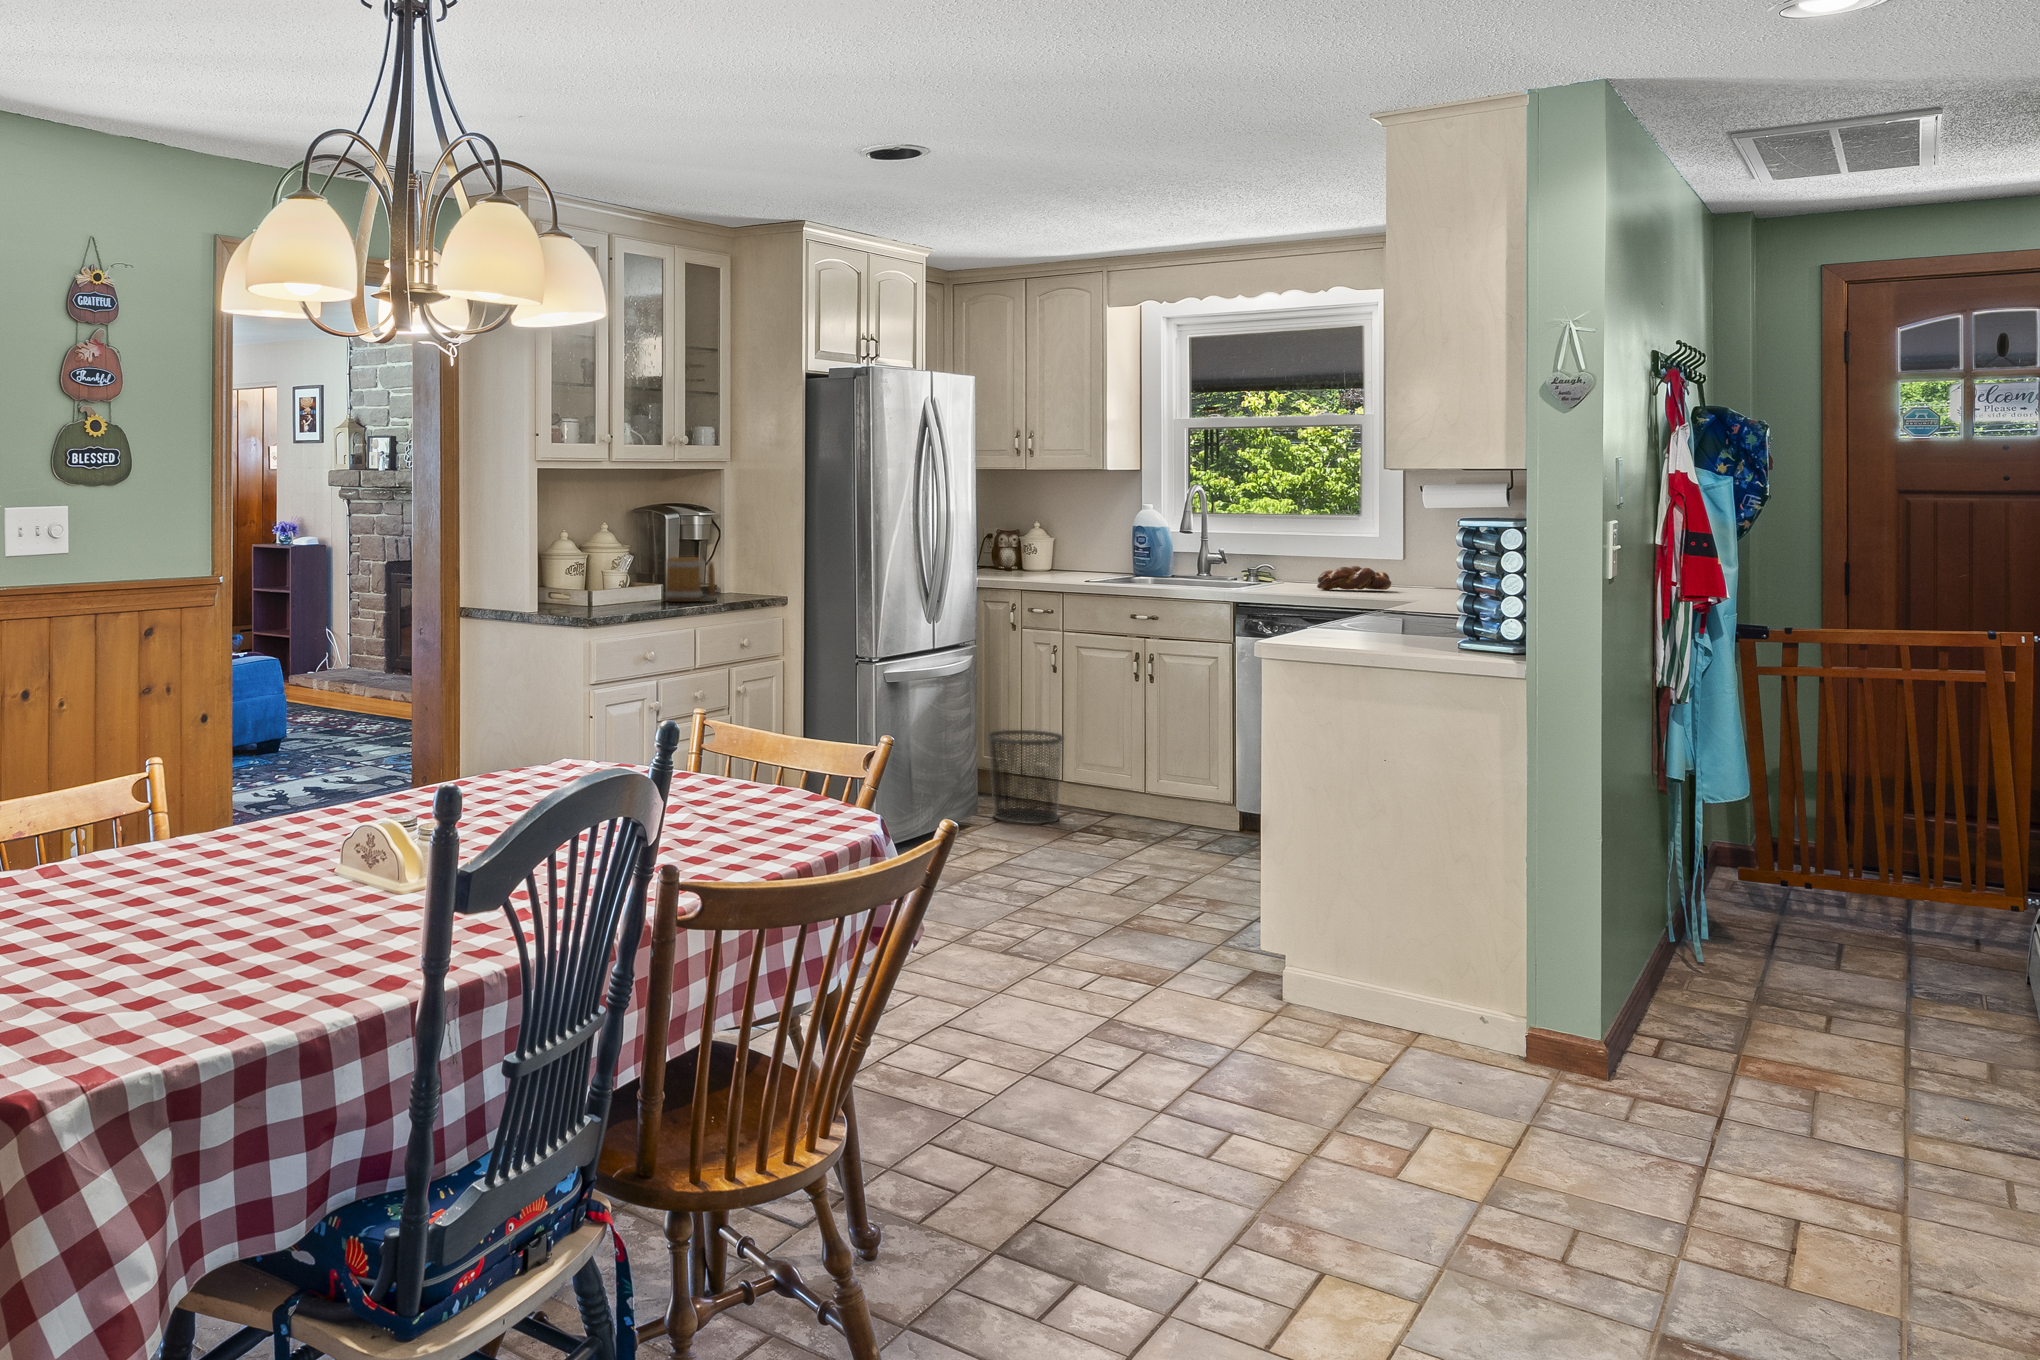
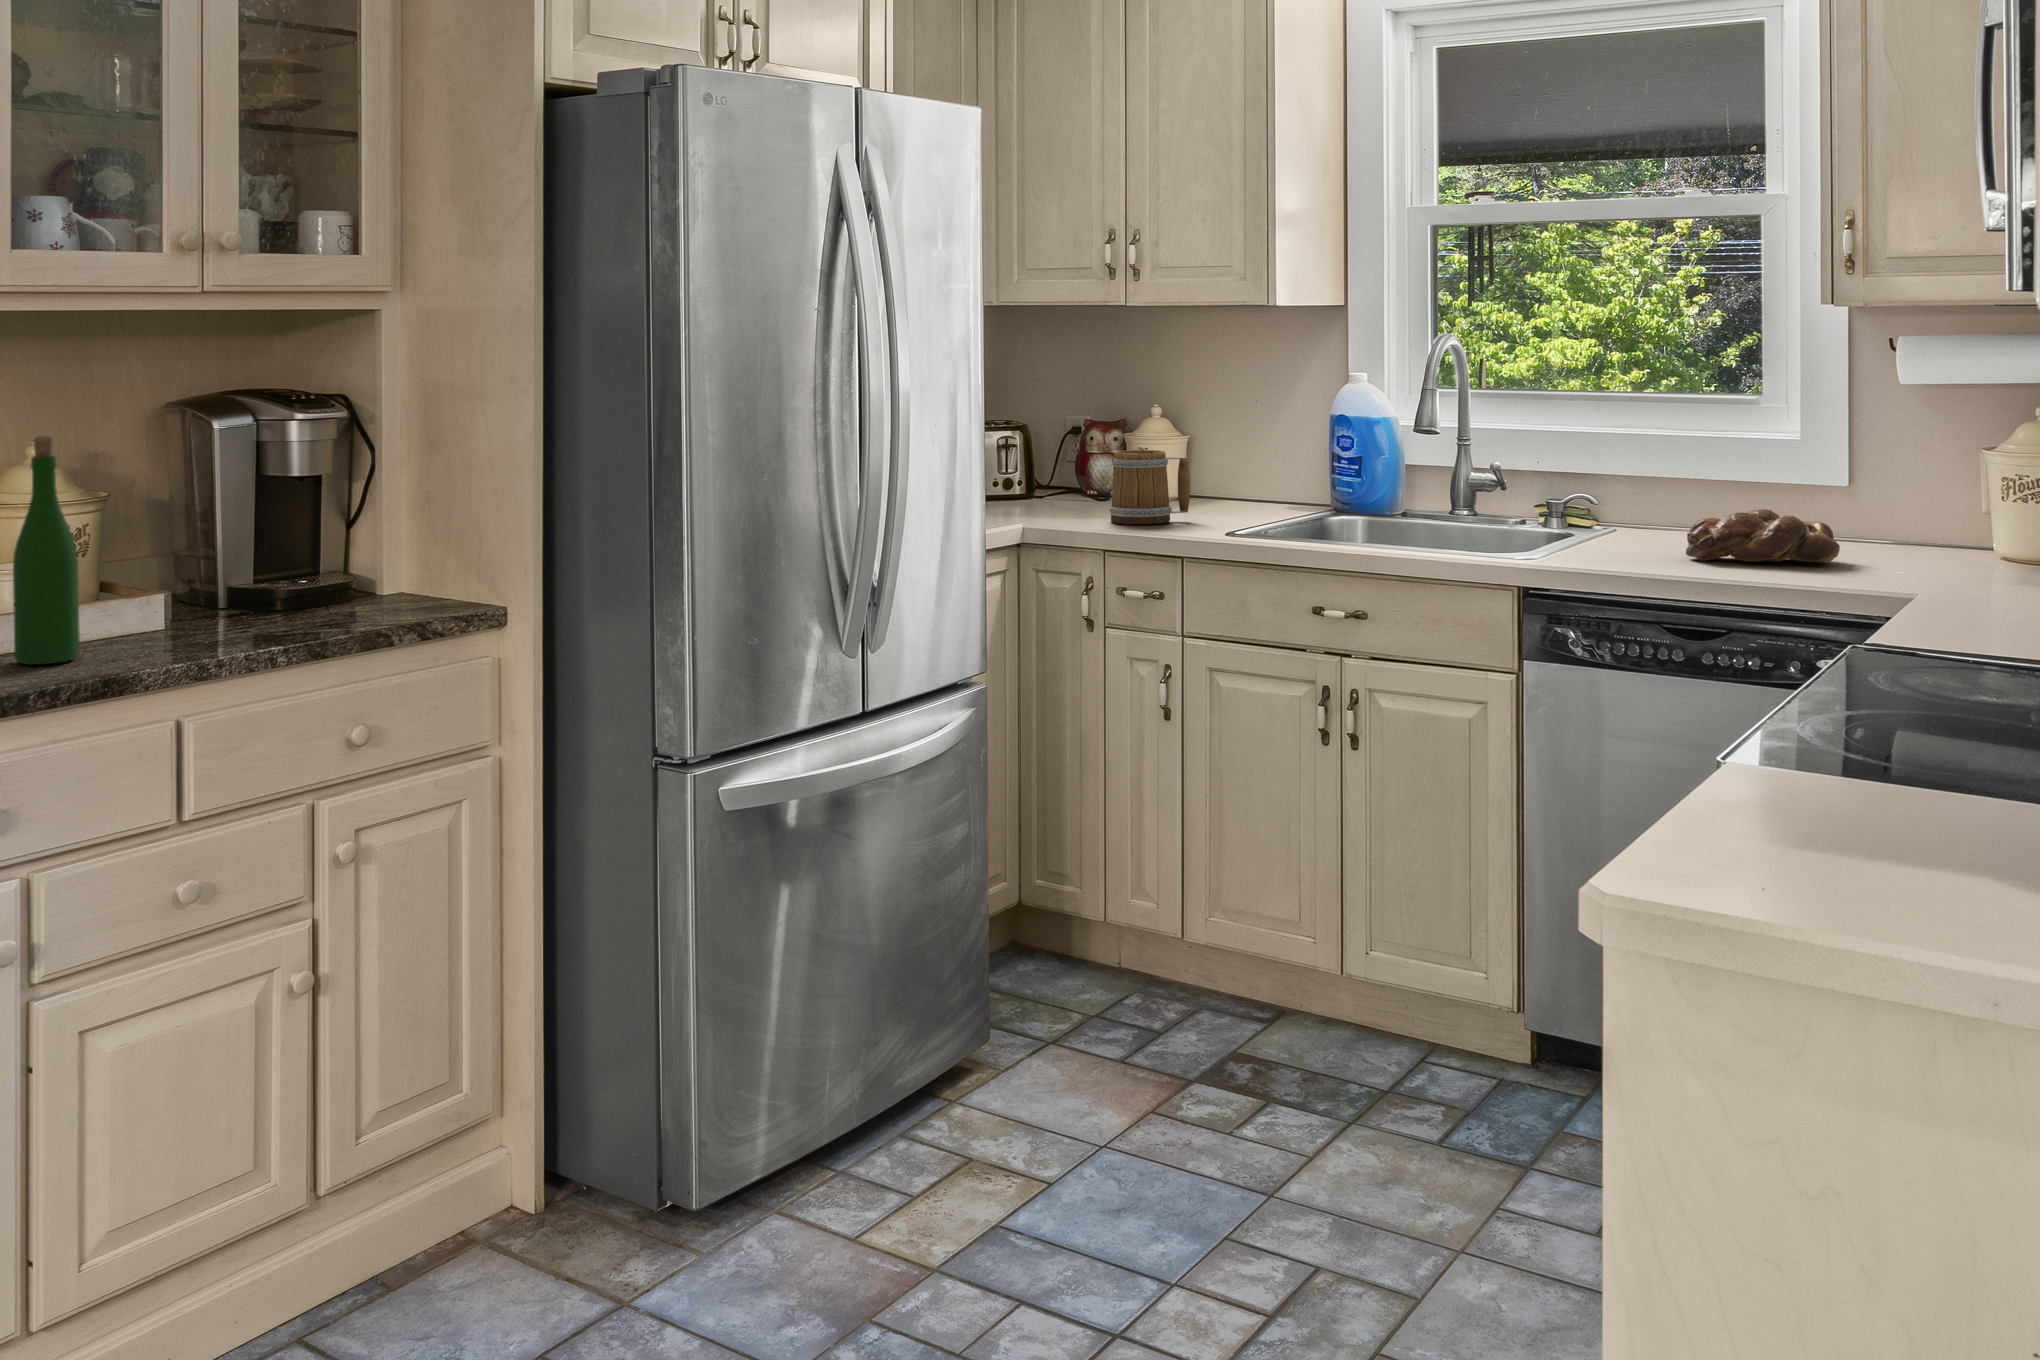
wine bottle: none [630,514,652,604] -> present [13,436,80,665]
mug: present [665,557,715,602] -> present [1110,450,1190,524]
waste bin: present [987,730,1064,824] -> none [1014,842,1174,1059]

